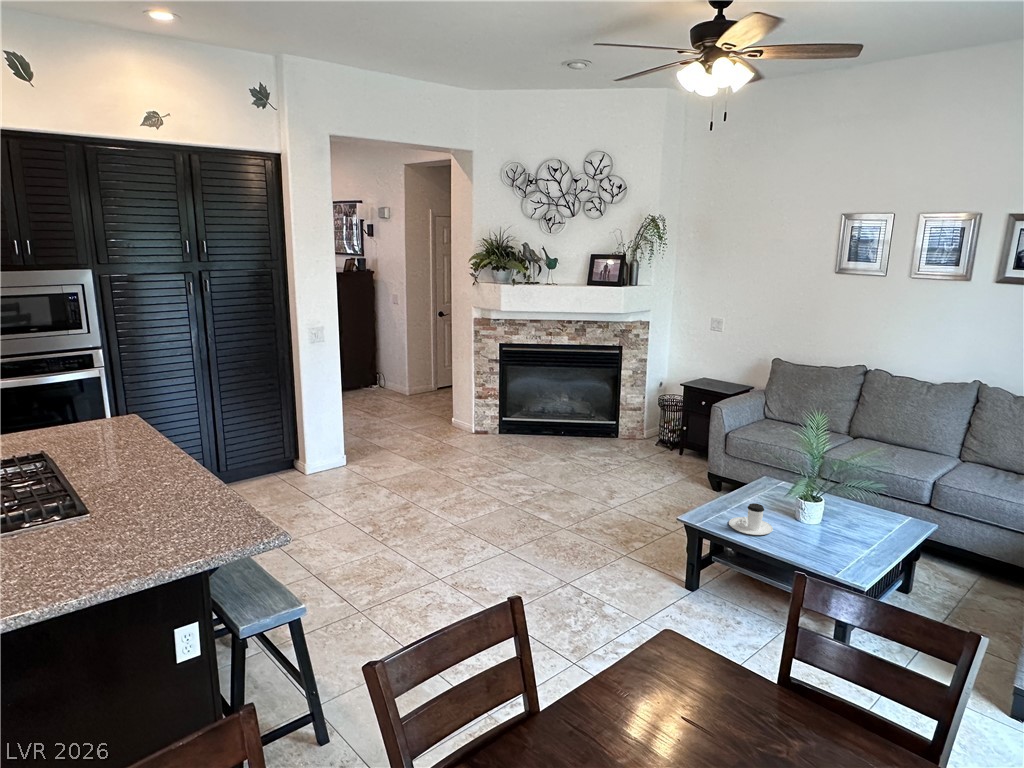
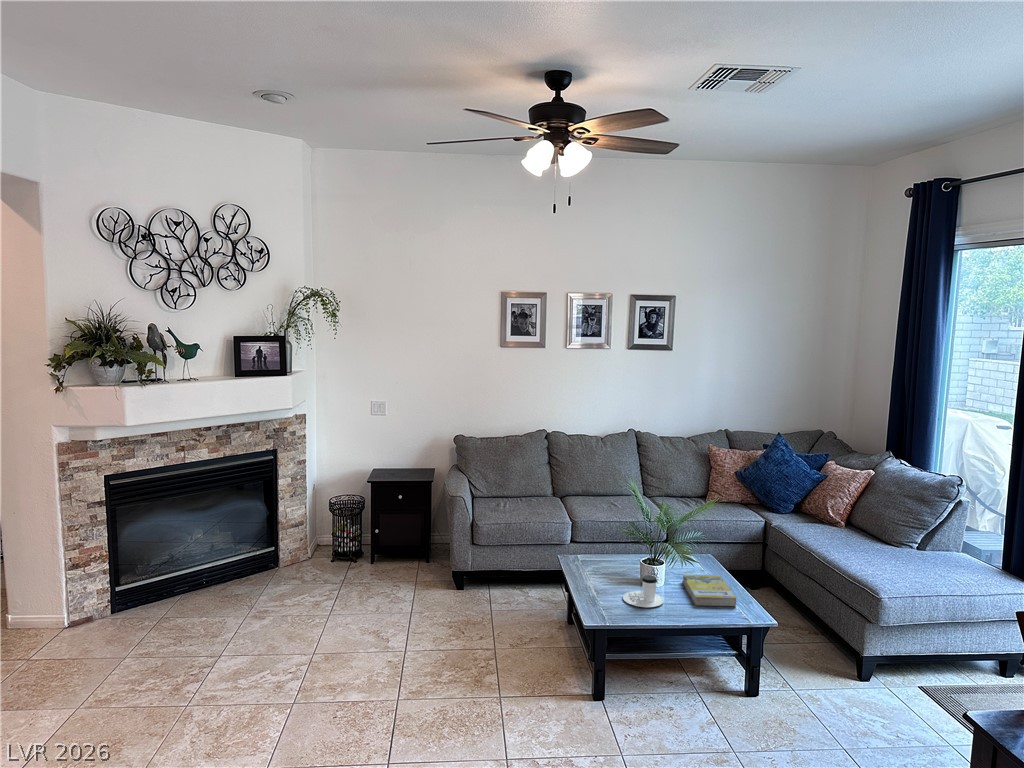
book: none [791,525,871,567] -> present [682,574,736,606]

